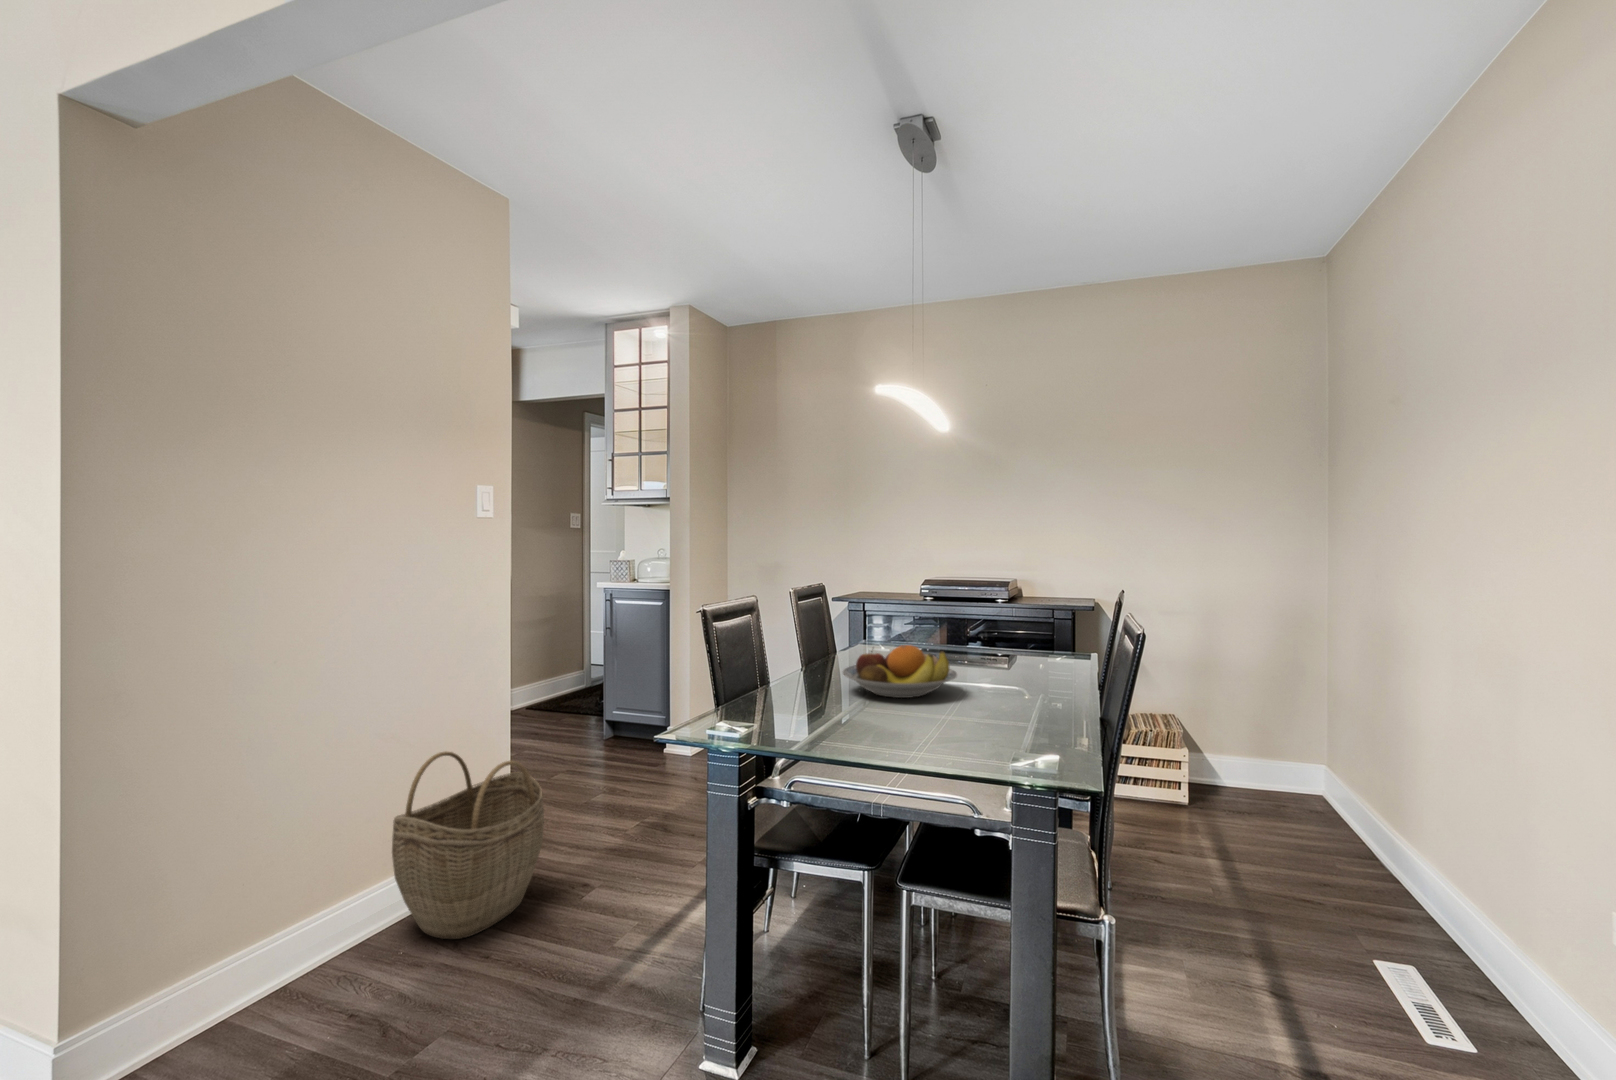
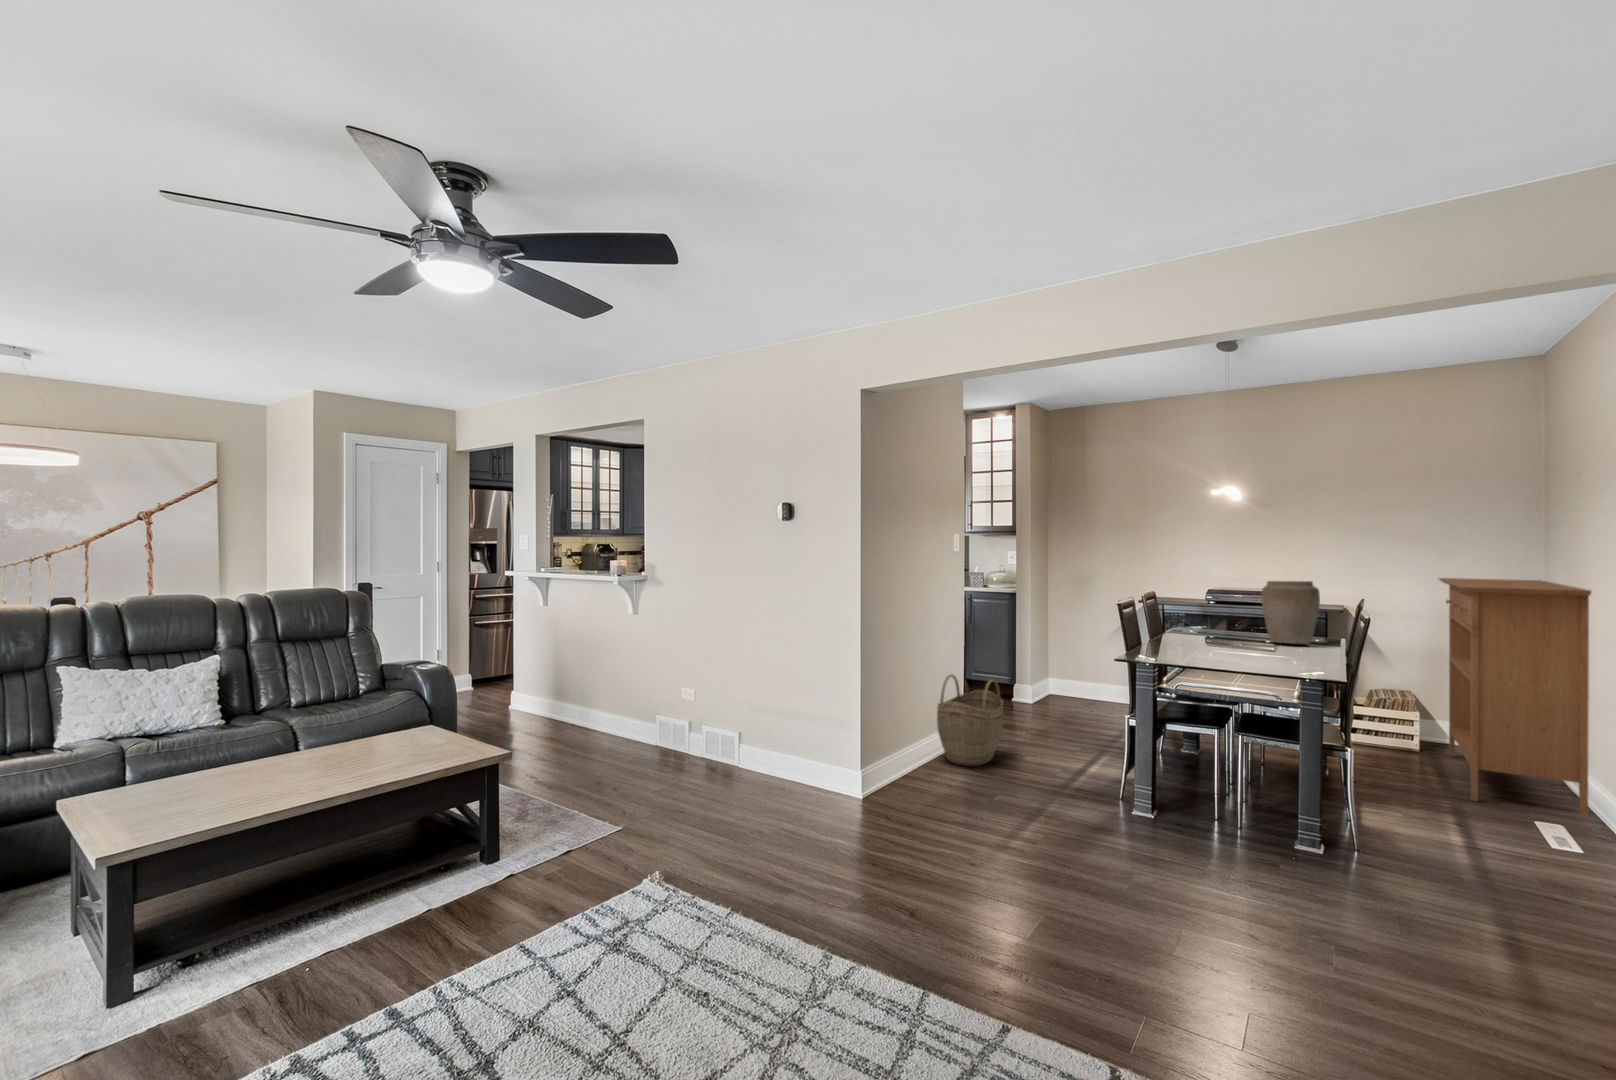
console table: none [1212,557,1463,954] -> present [1439,578,1591,818]
vase: none [979,565,1061,668] -> present [1262,581,1320,644]
fruit bowl: present [843,645,957,698] -> none [1184,625,1256,653]

